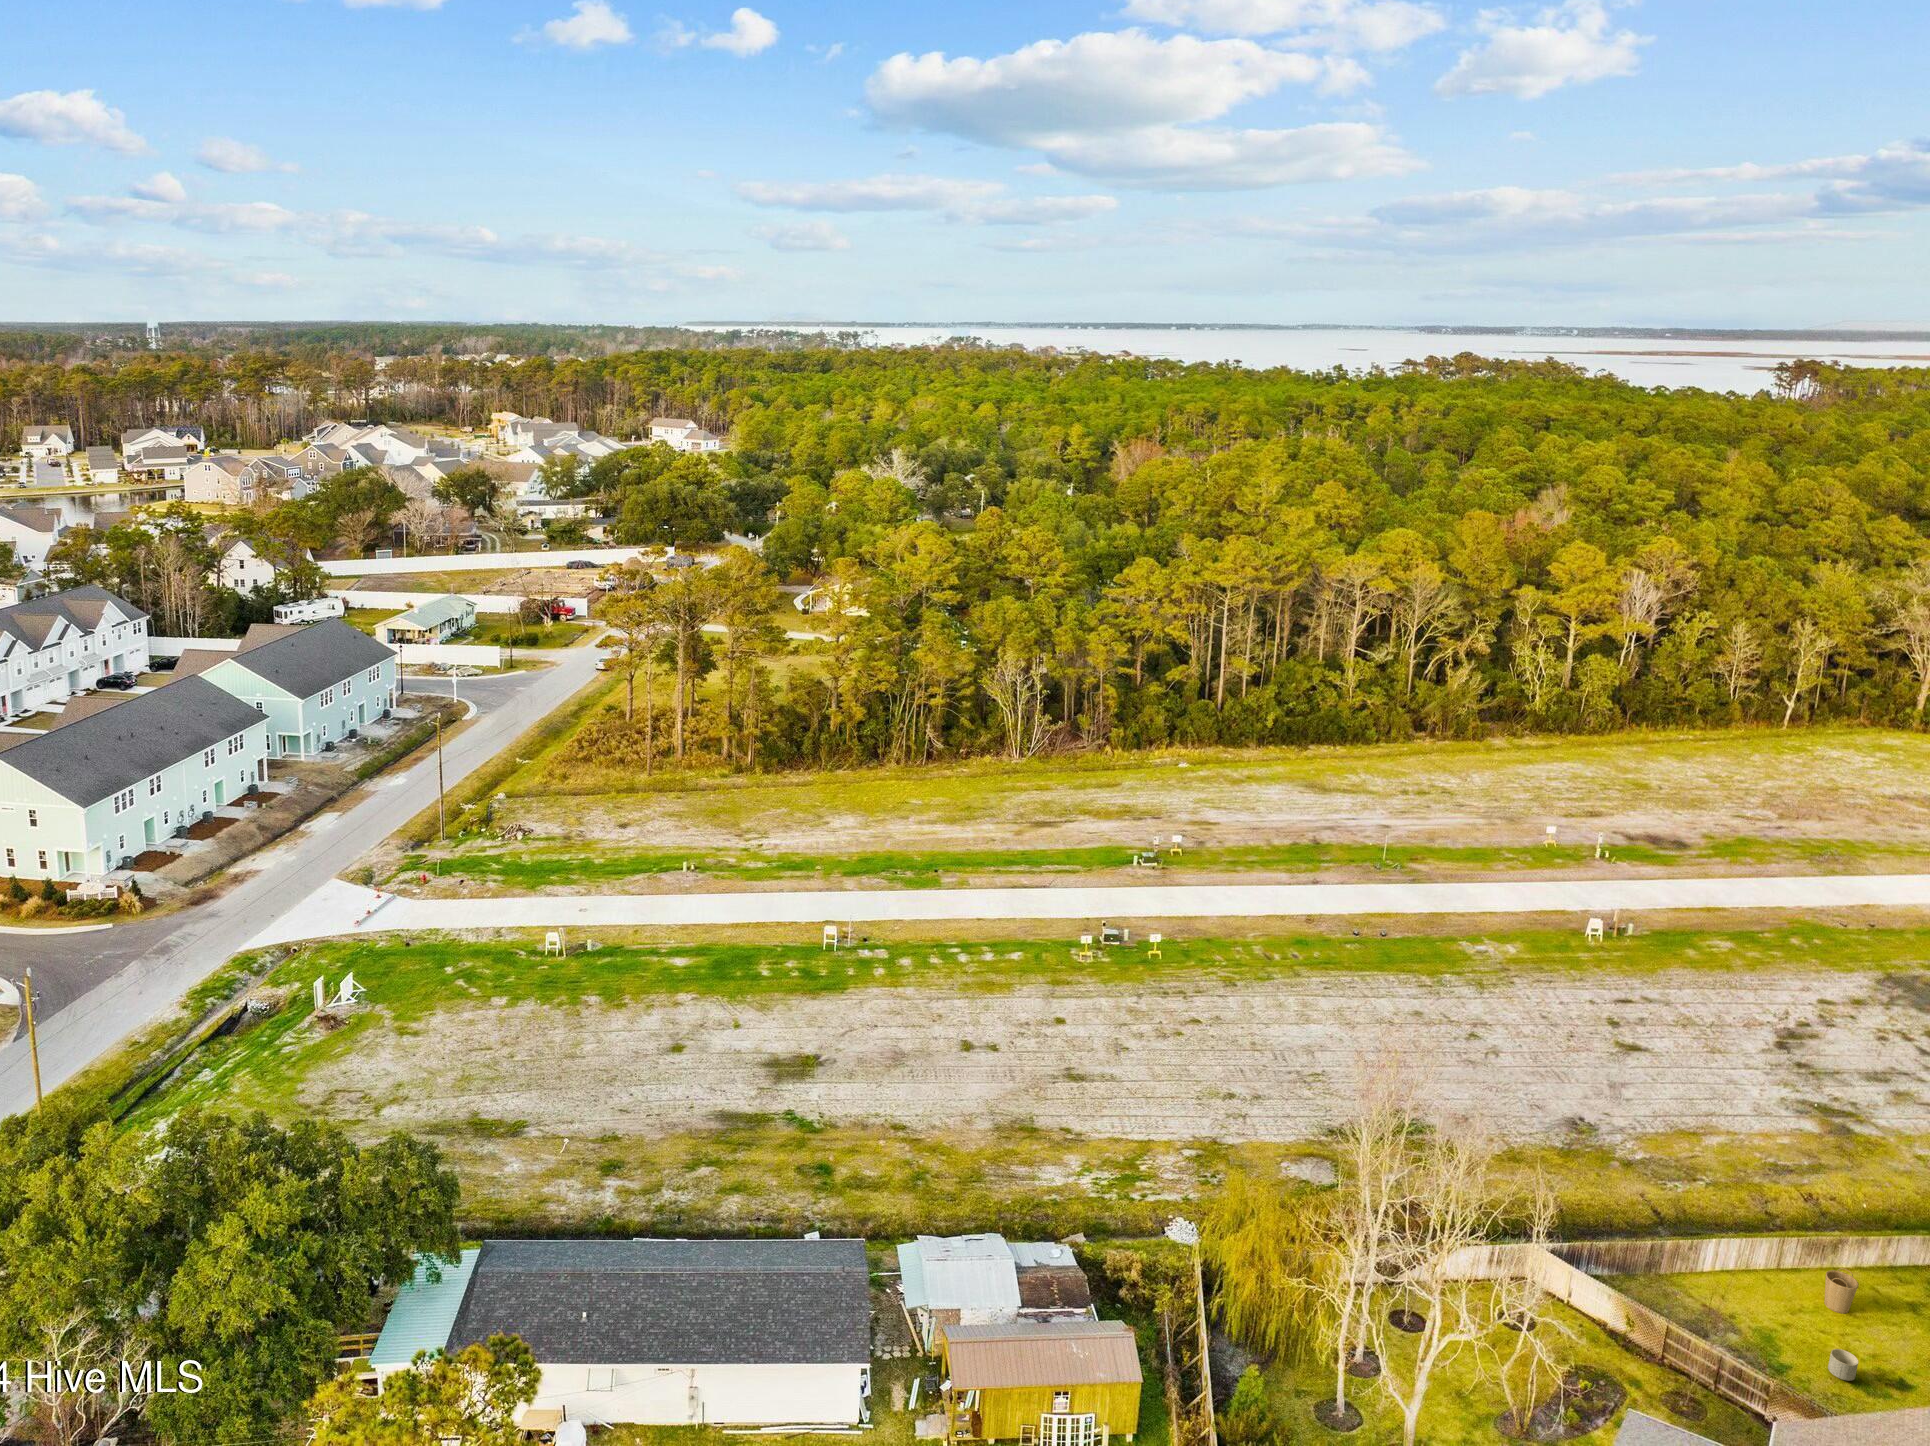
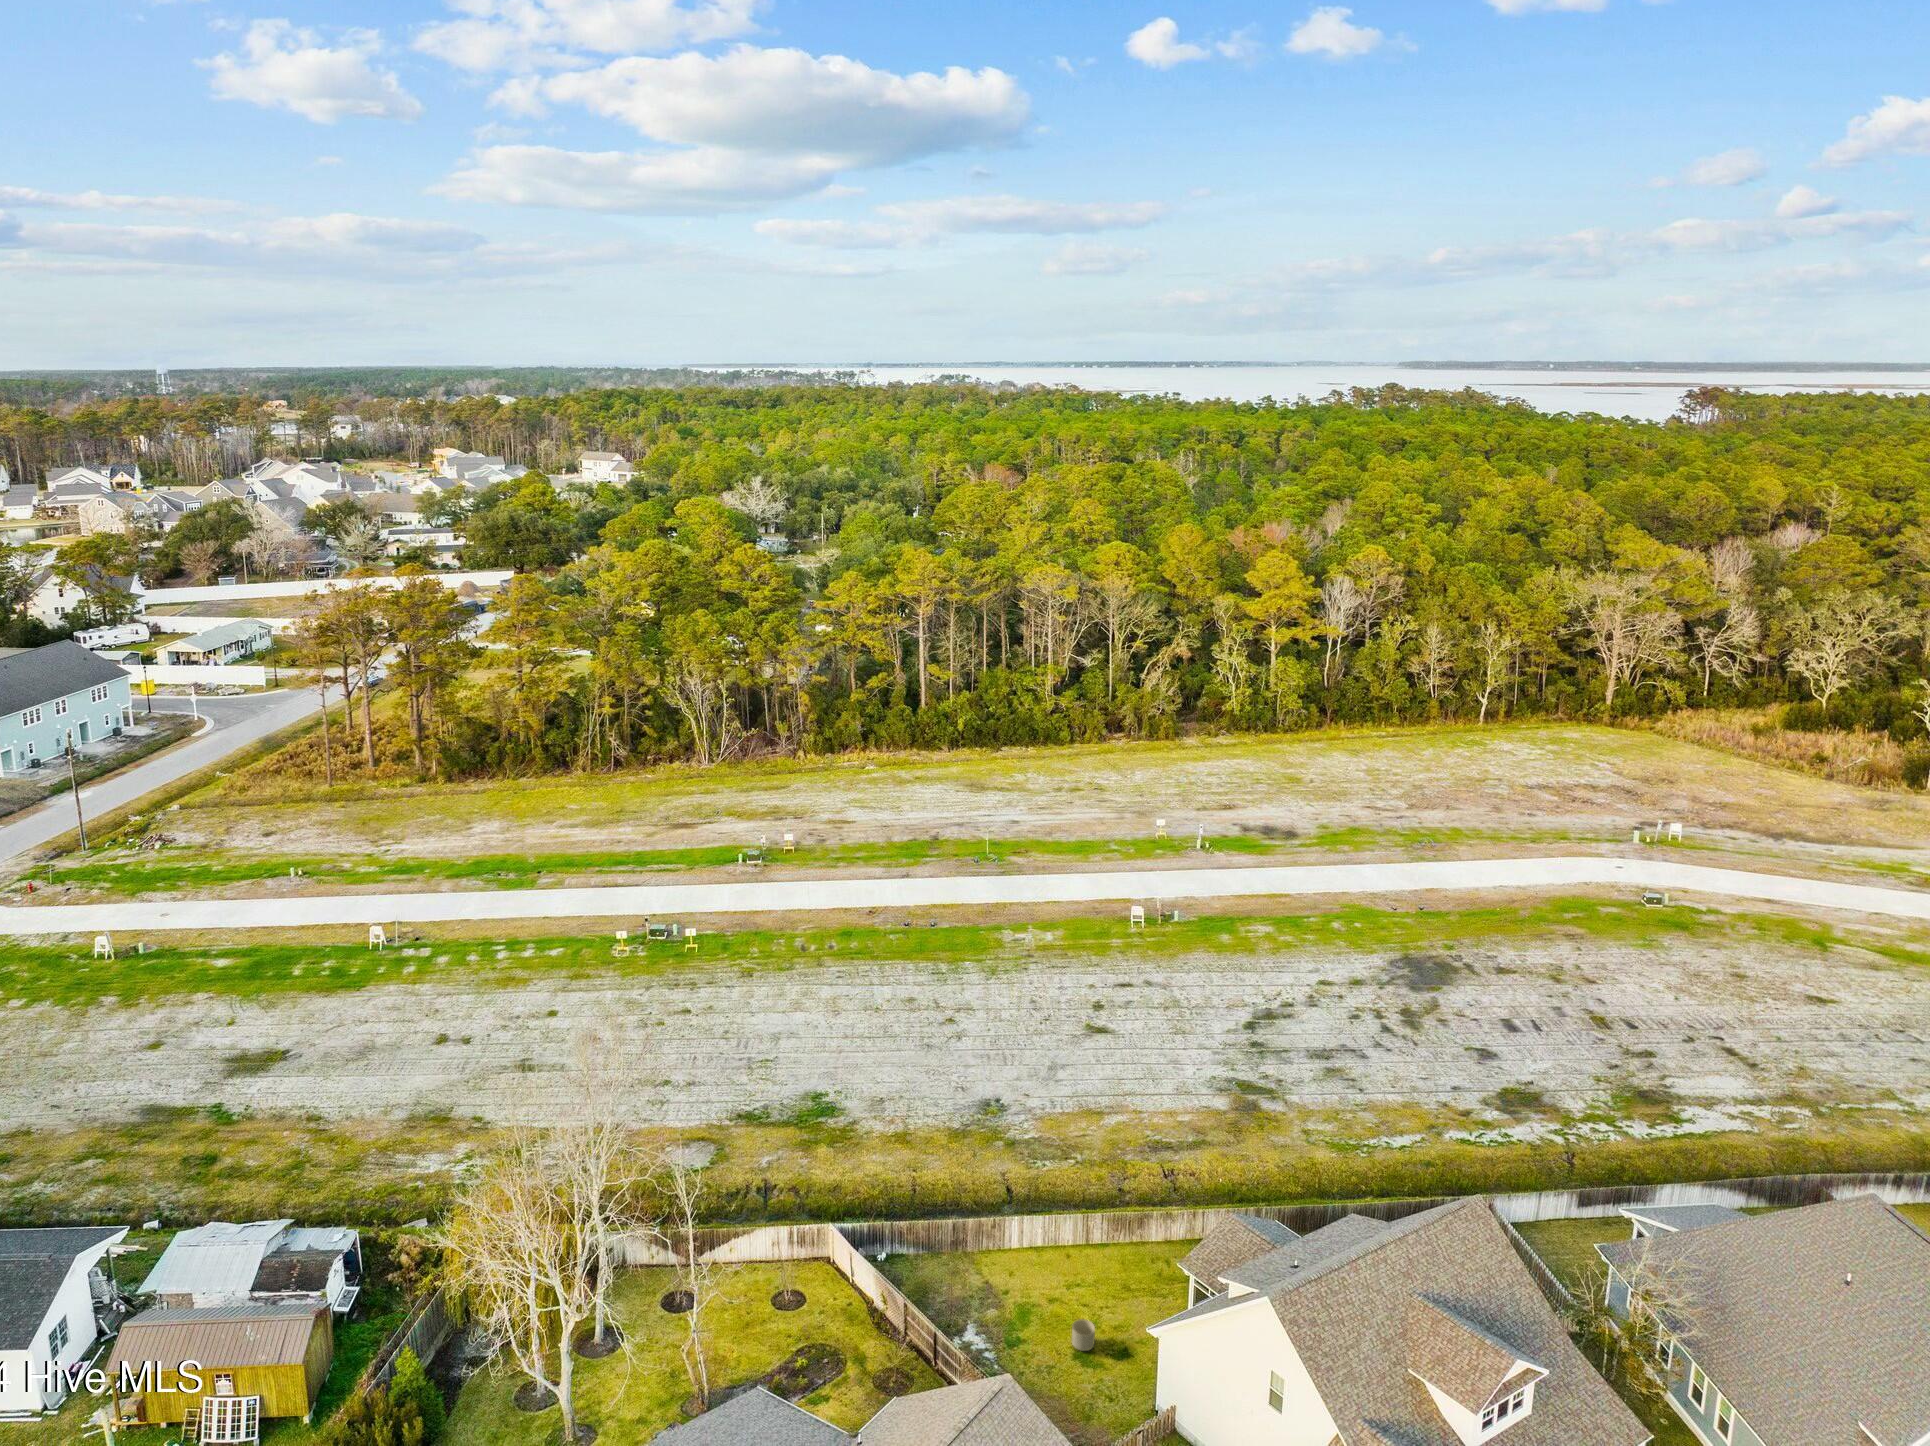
basket: present [1824,1268,1859,1314] -> none [1117,1238,1144,1284]

